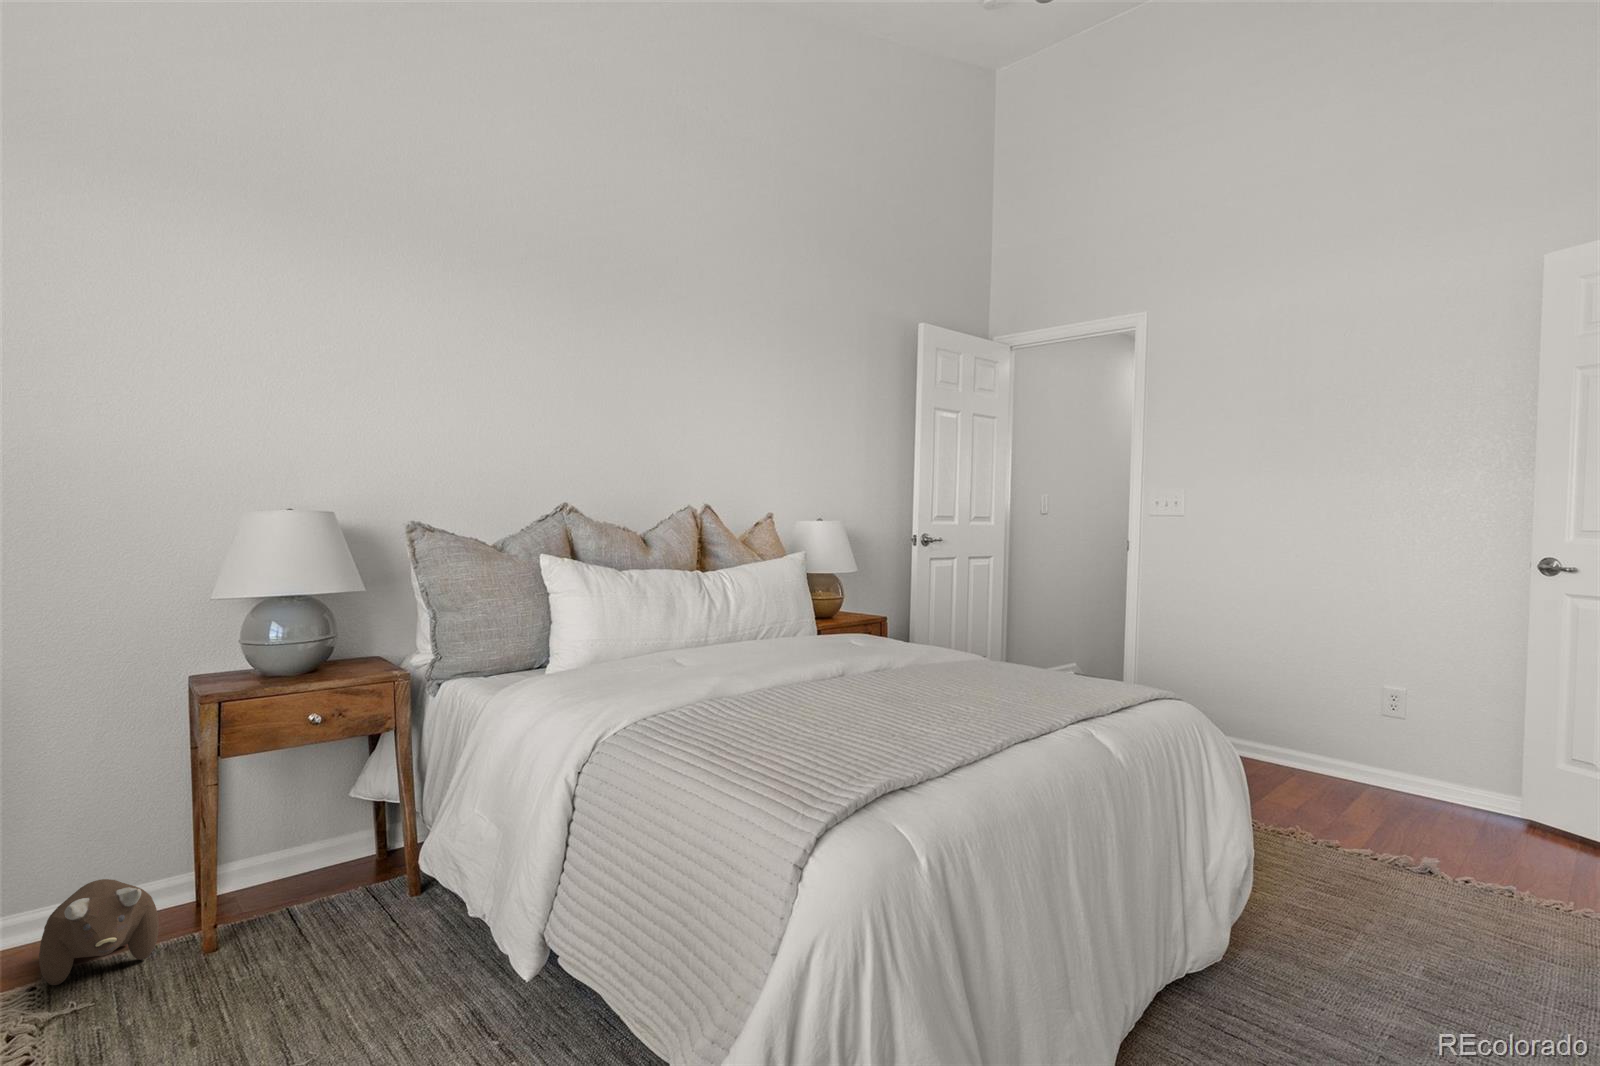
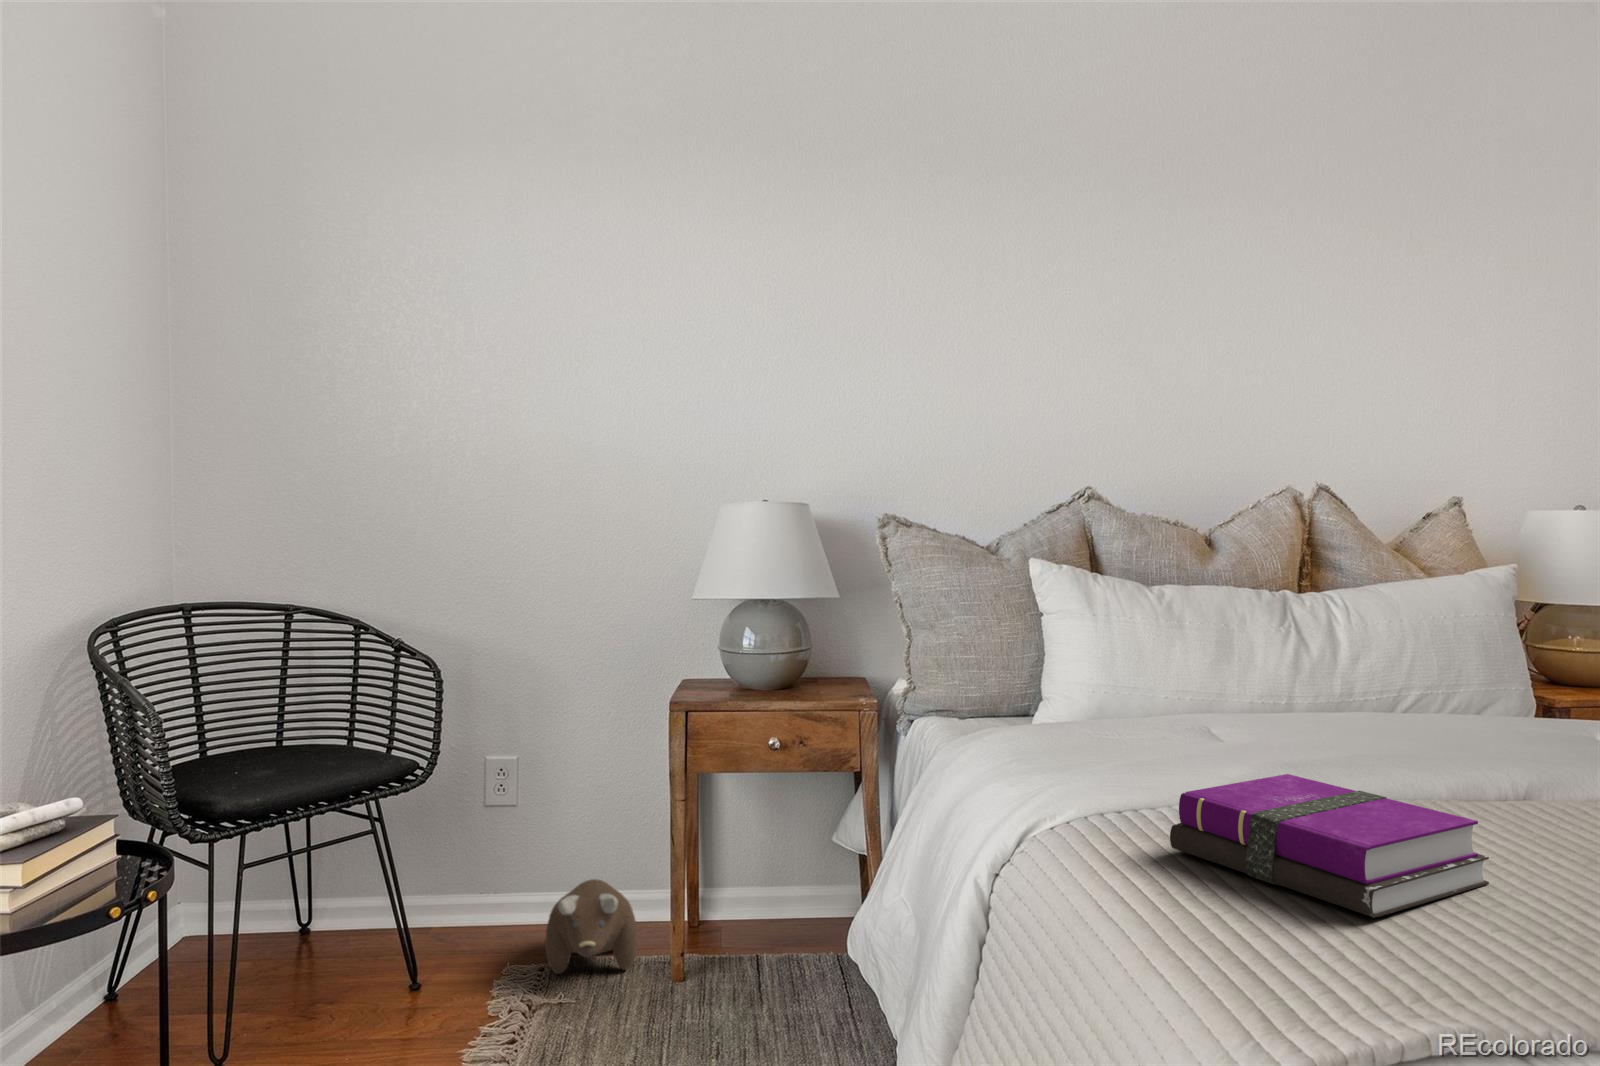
notebook: none [695,676,864,745] -> present [1170,774,1489,918]

